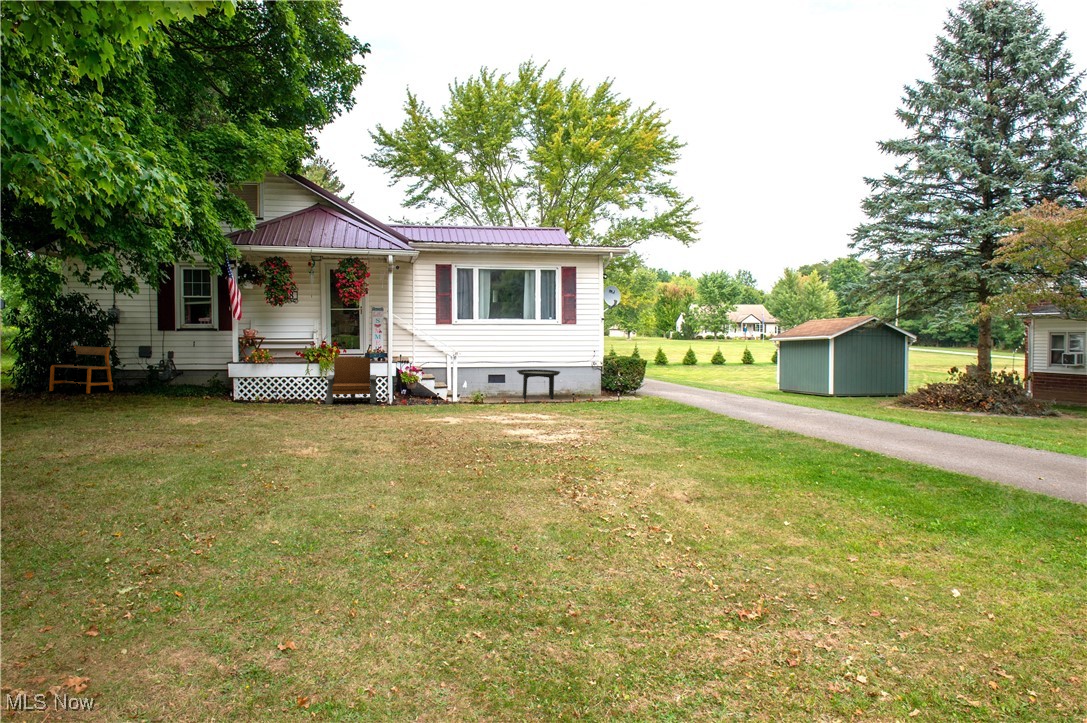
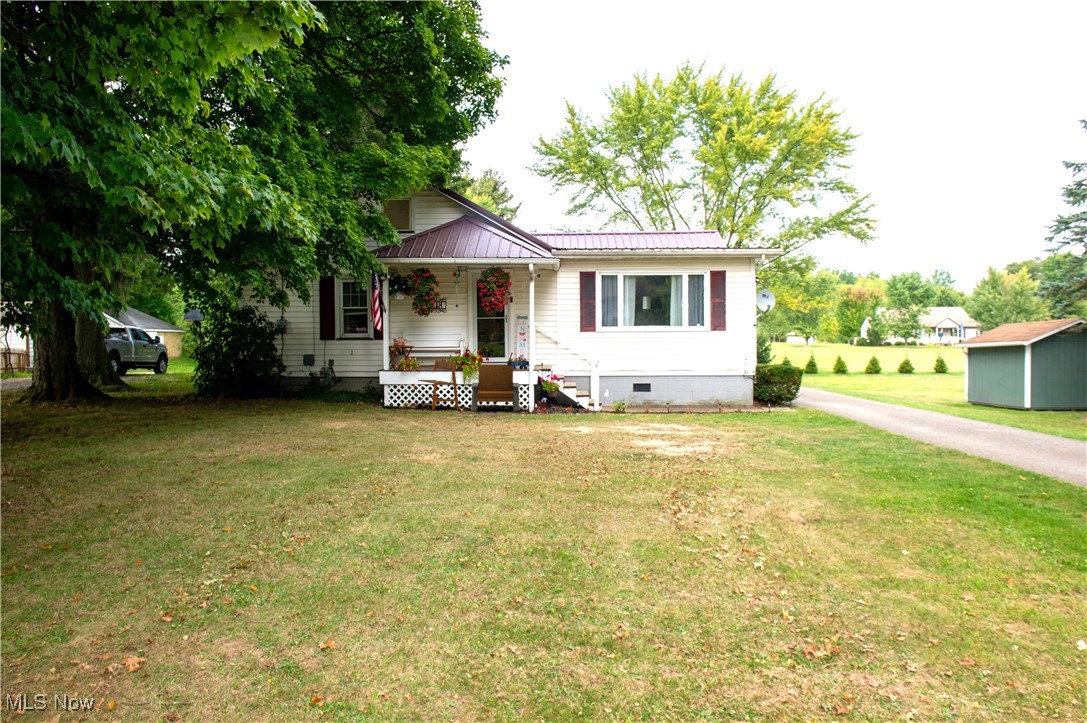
bench: present [49,346,113,393] -> present [412,360,459,410]
round table: present [517,369,560,399] -> none [661,379,709,410]

